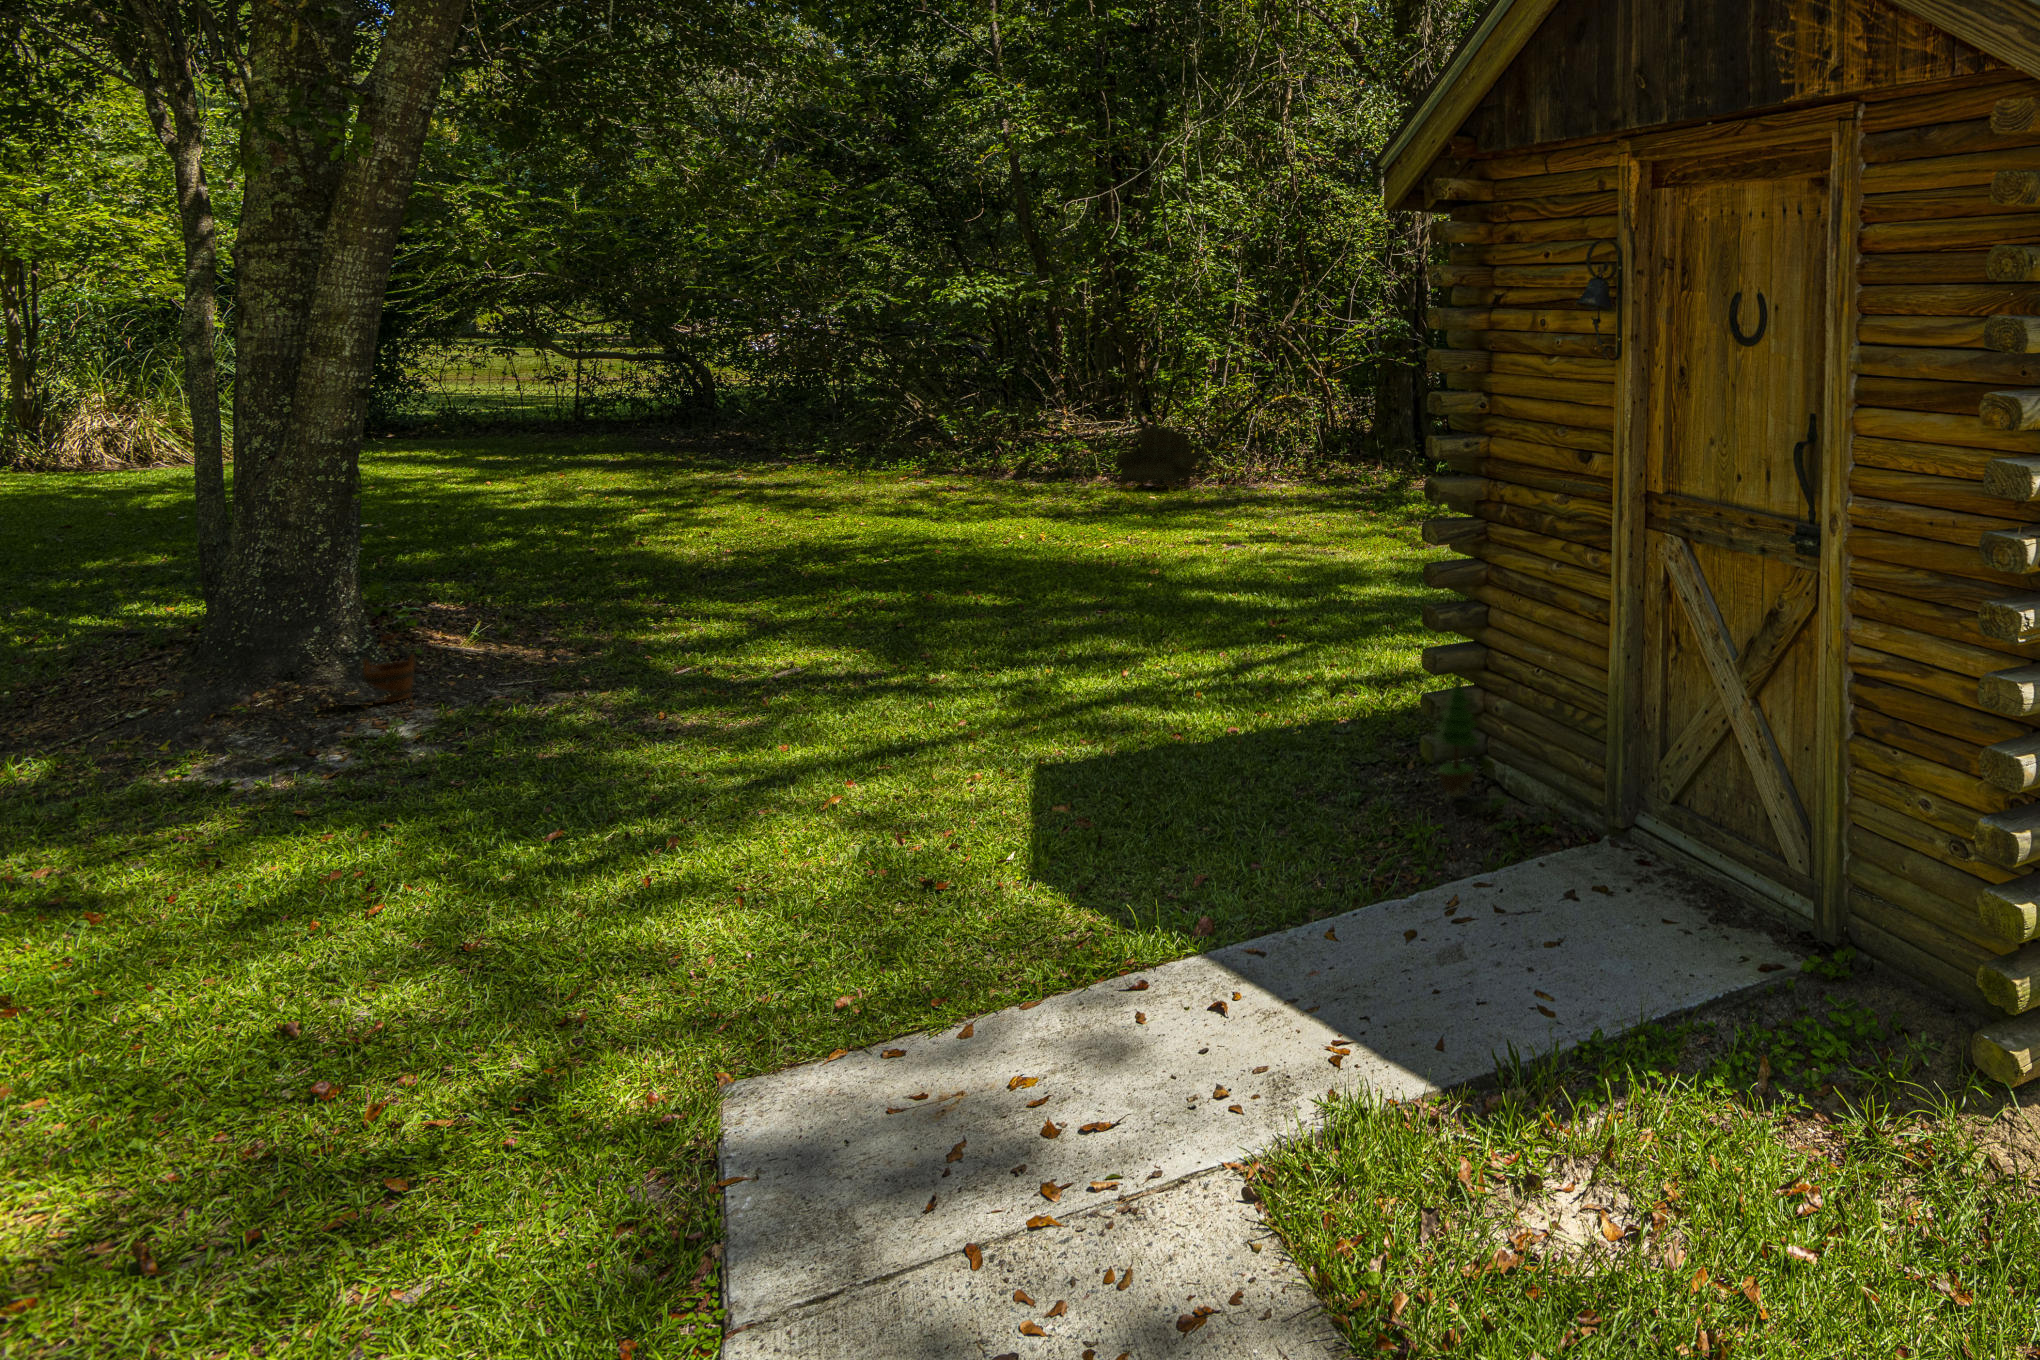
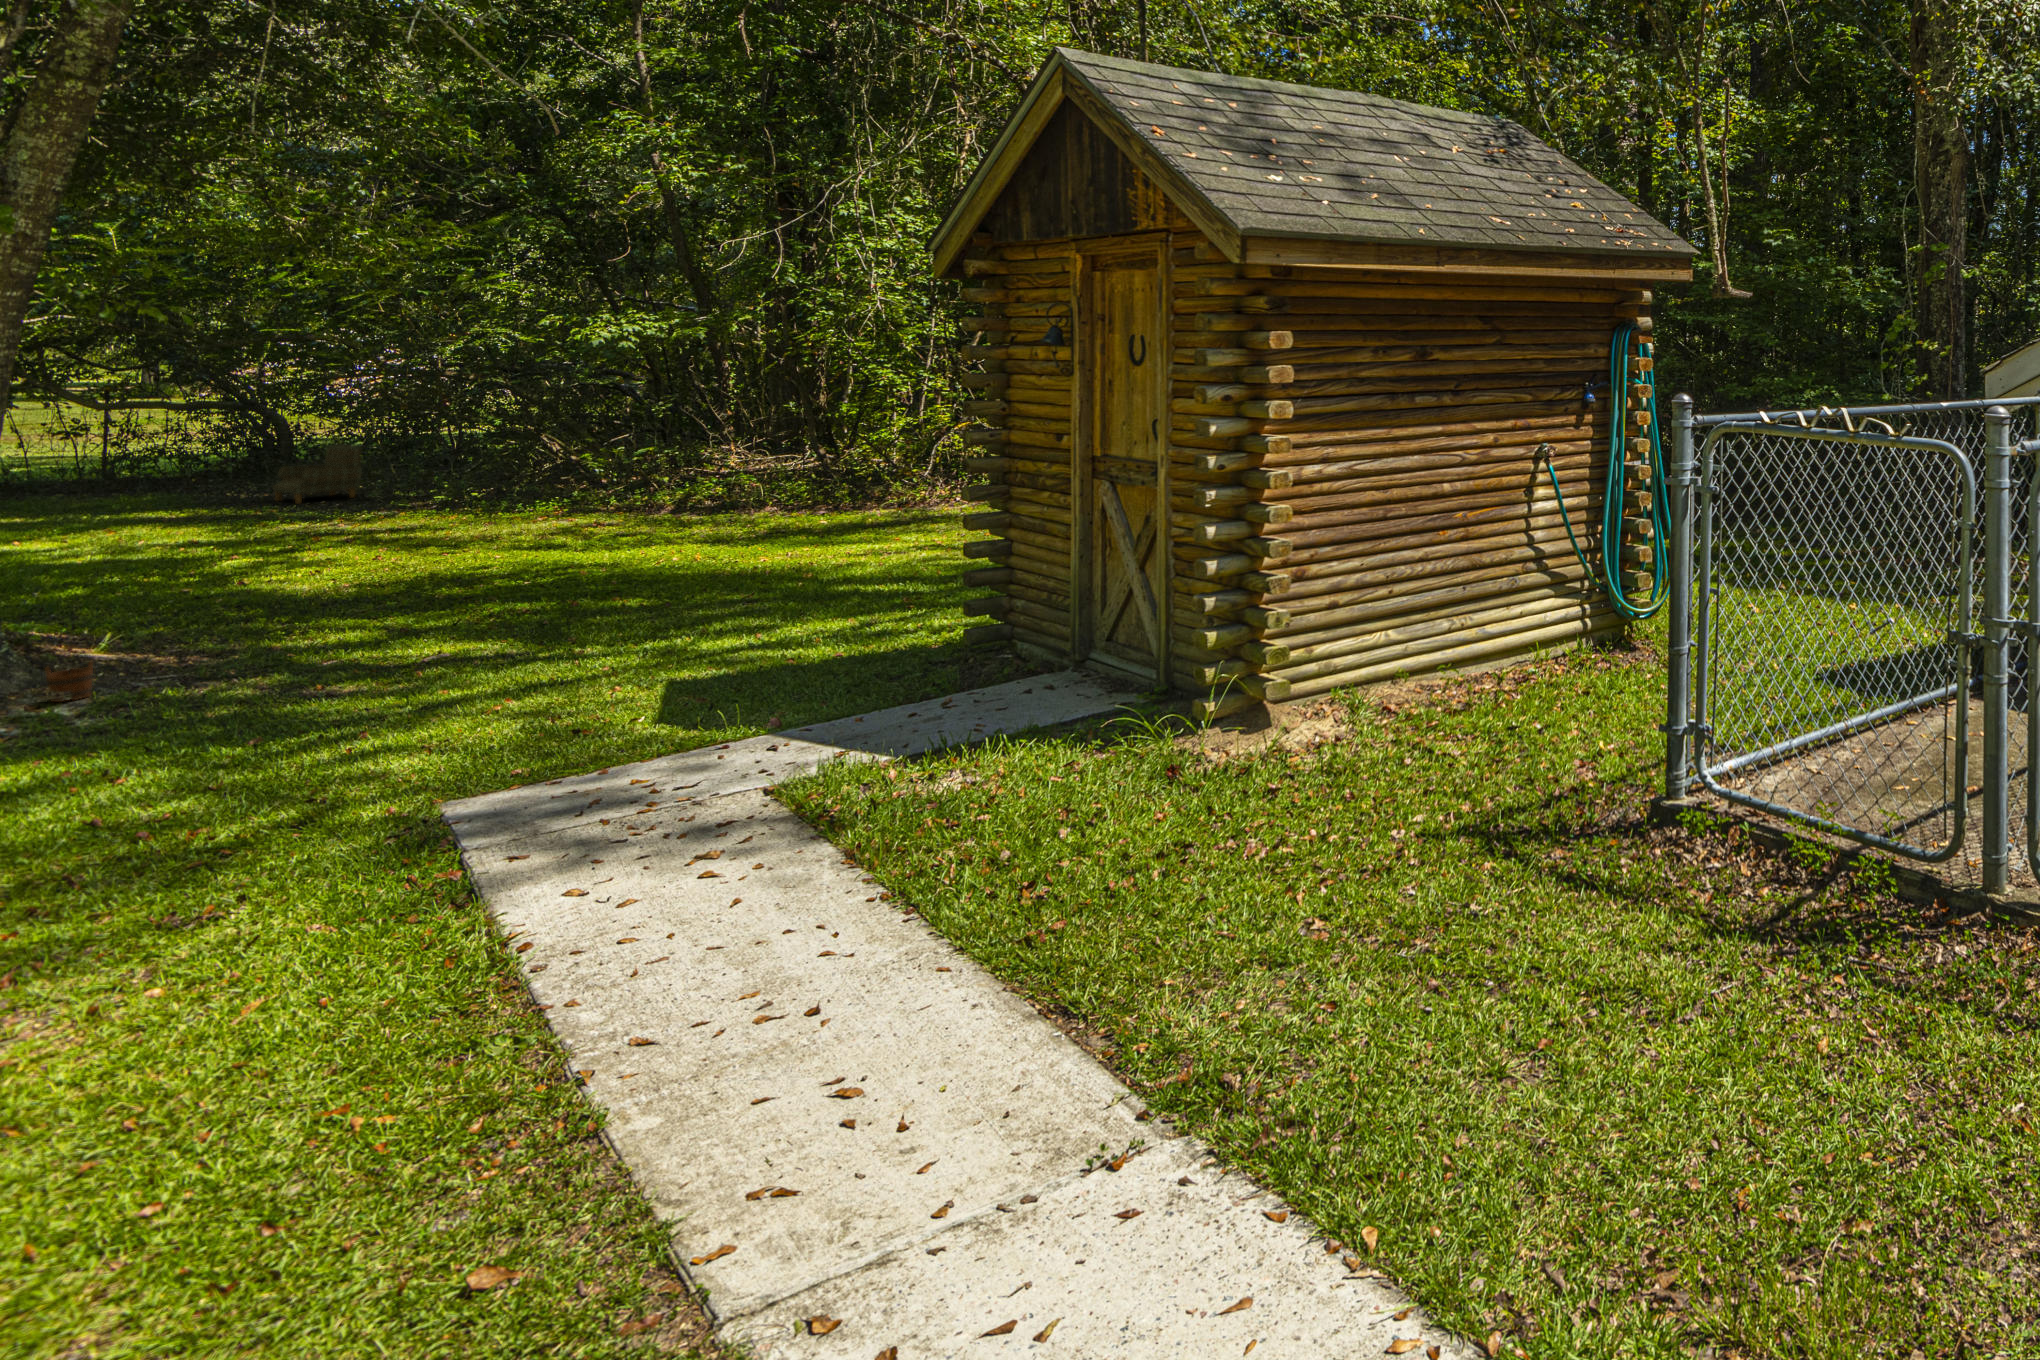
armchair: present [1115,427,1199,493] -> present [273,445,362,504]
potted tree: present [1435,676,1478,798] -> none [969,592,1002,677]

